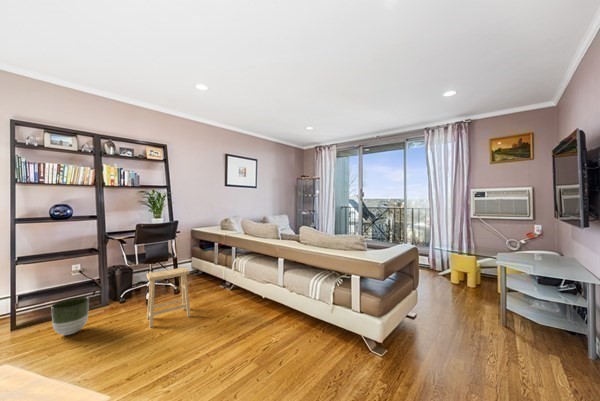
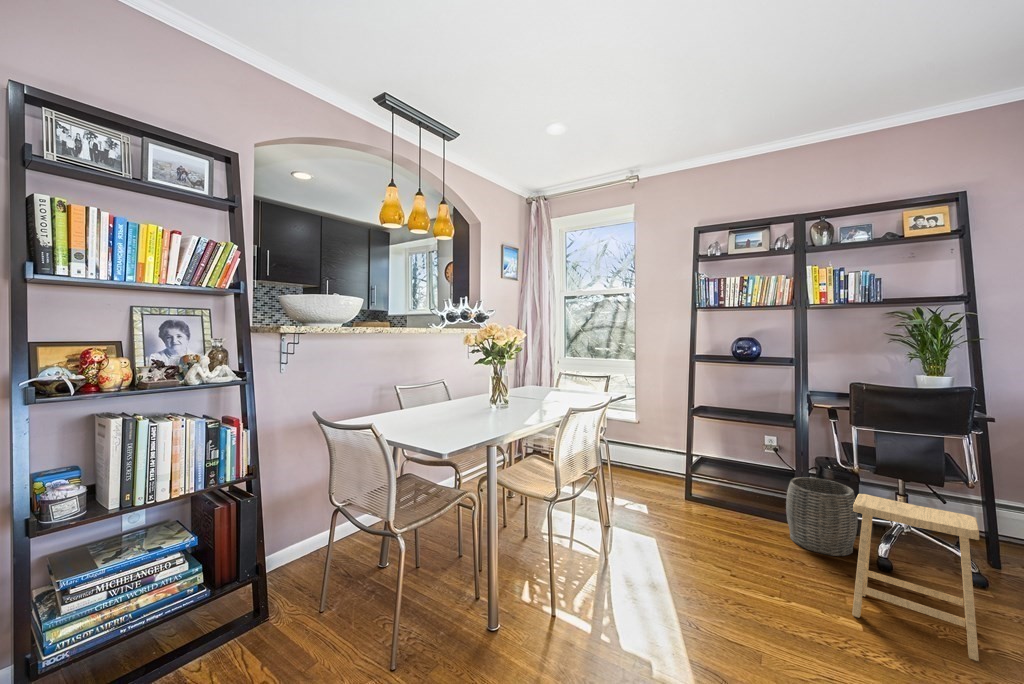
woven basket: none [100,276,137,315] -> present [786,477,858,556]
planter: present [51,297,89,335] -> none [710,486,759,544]

